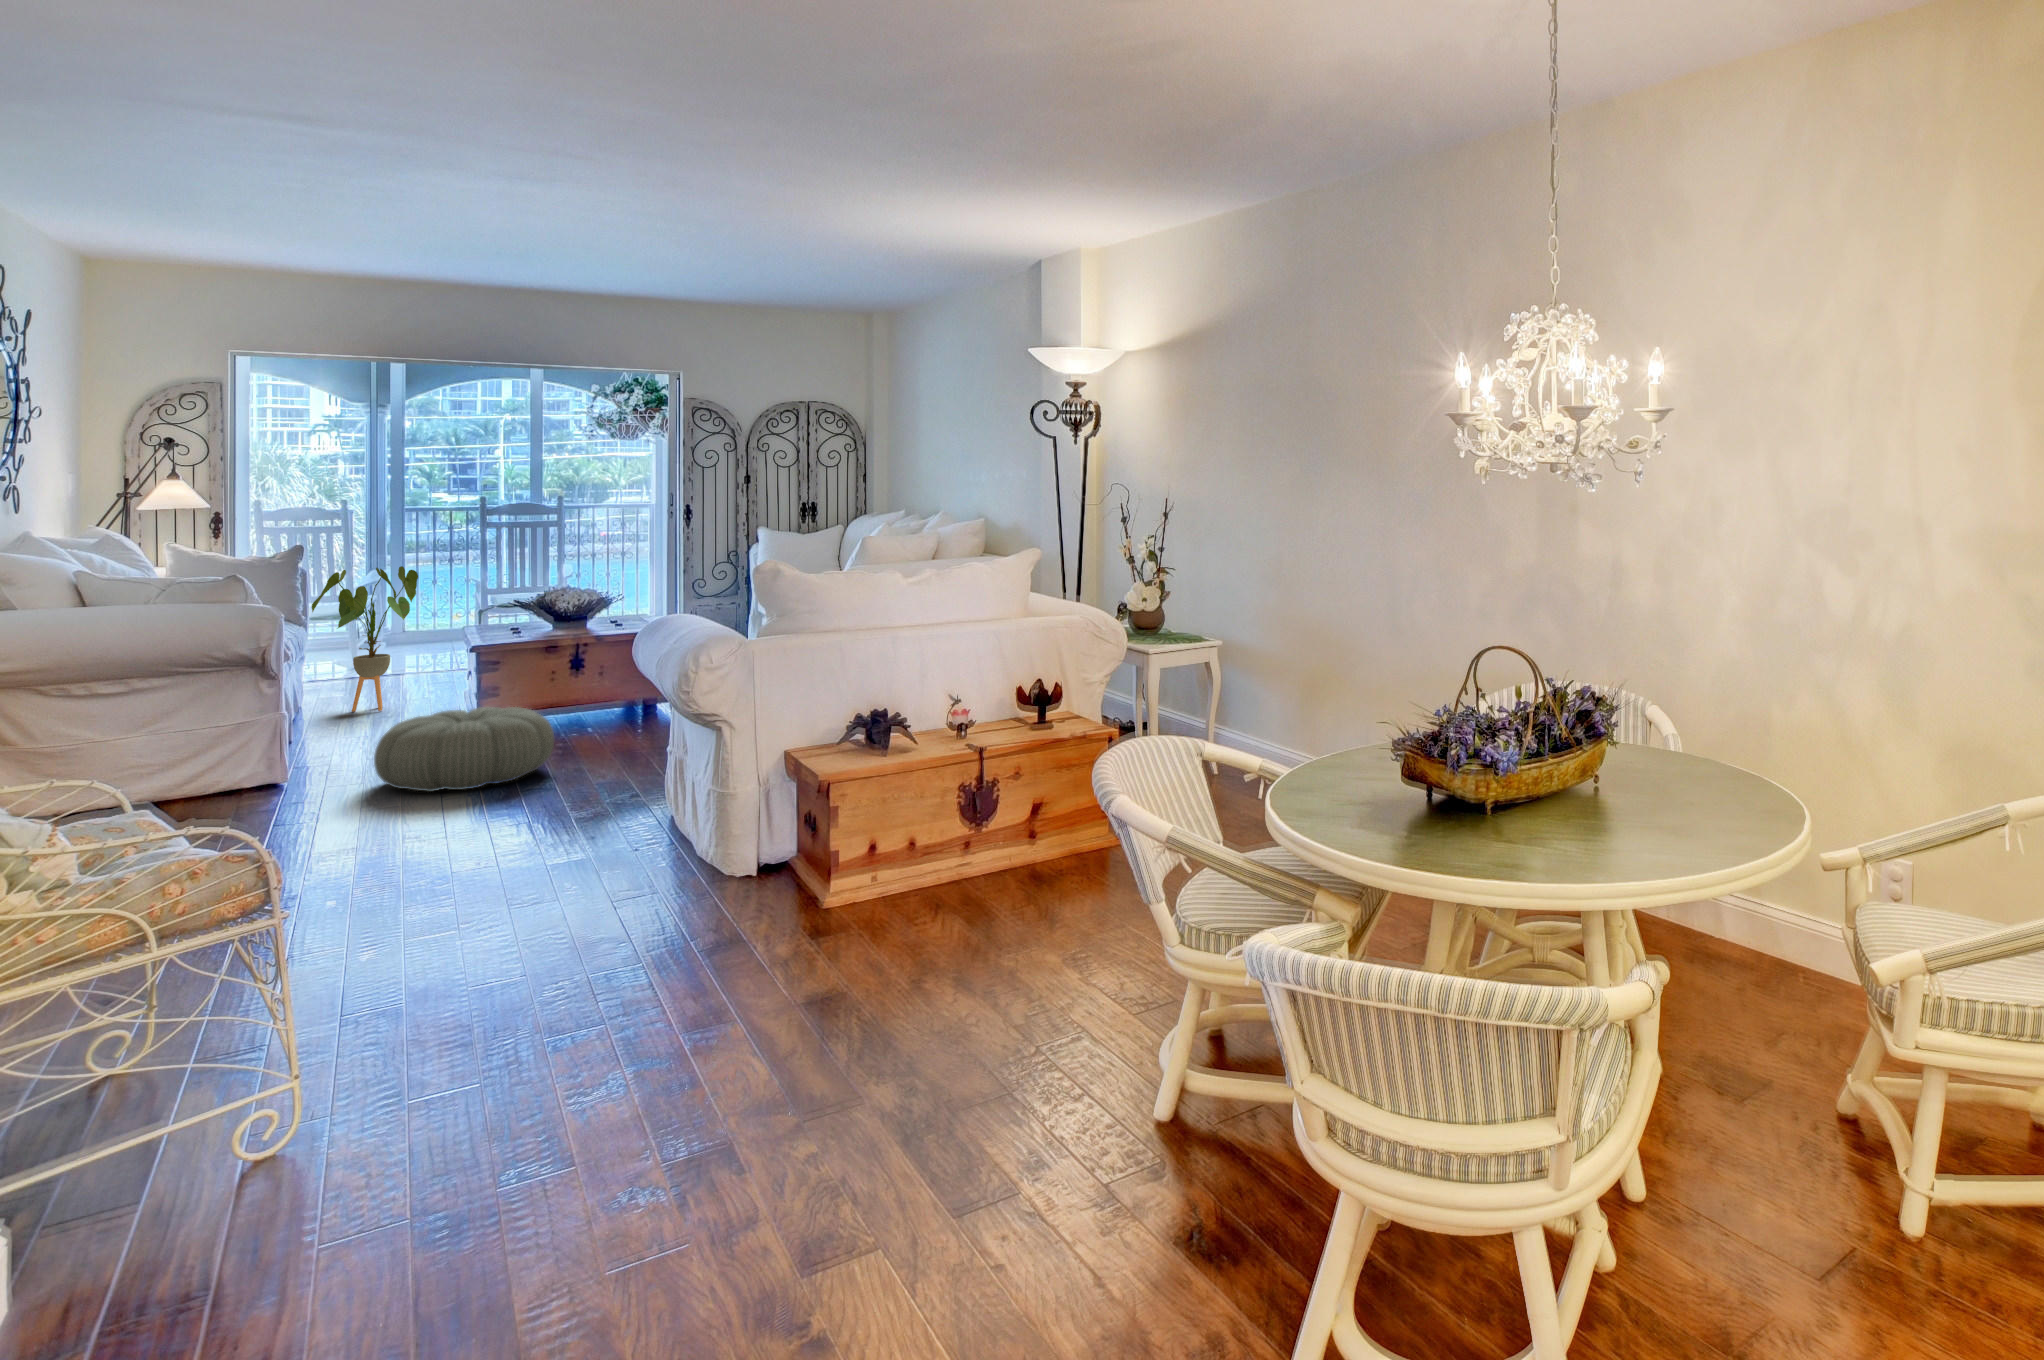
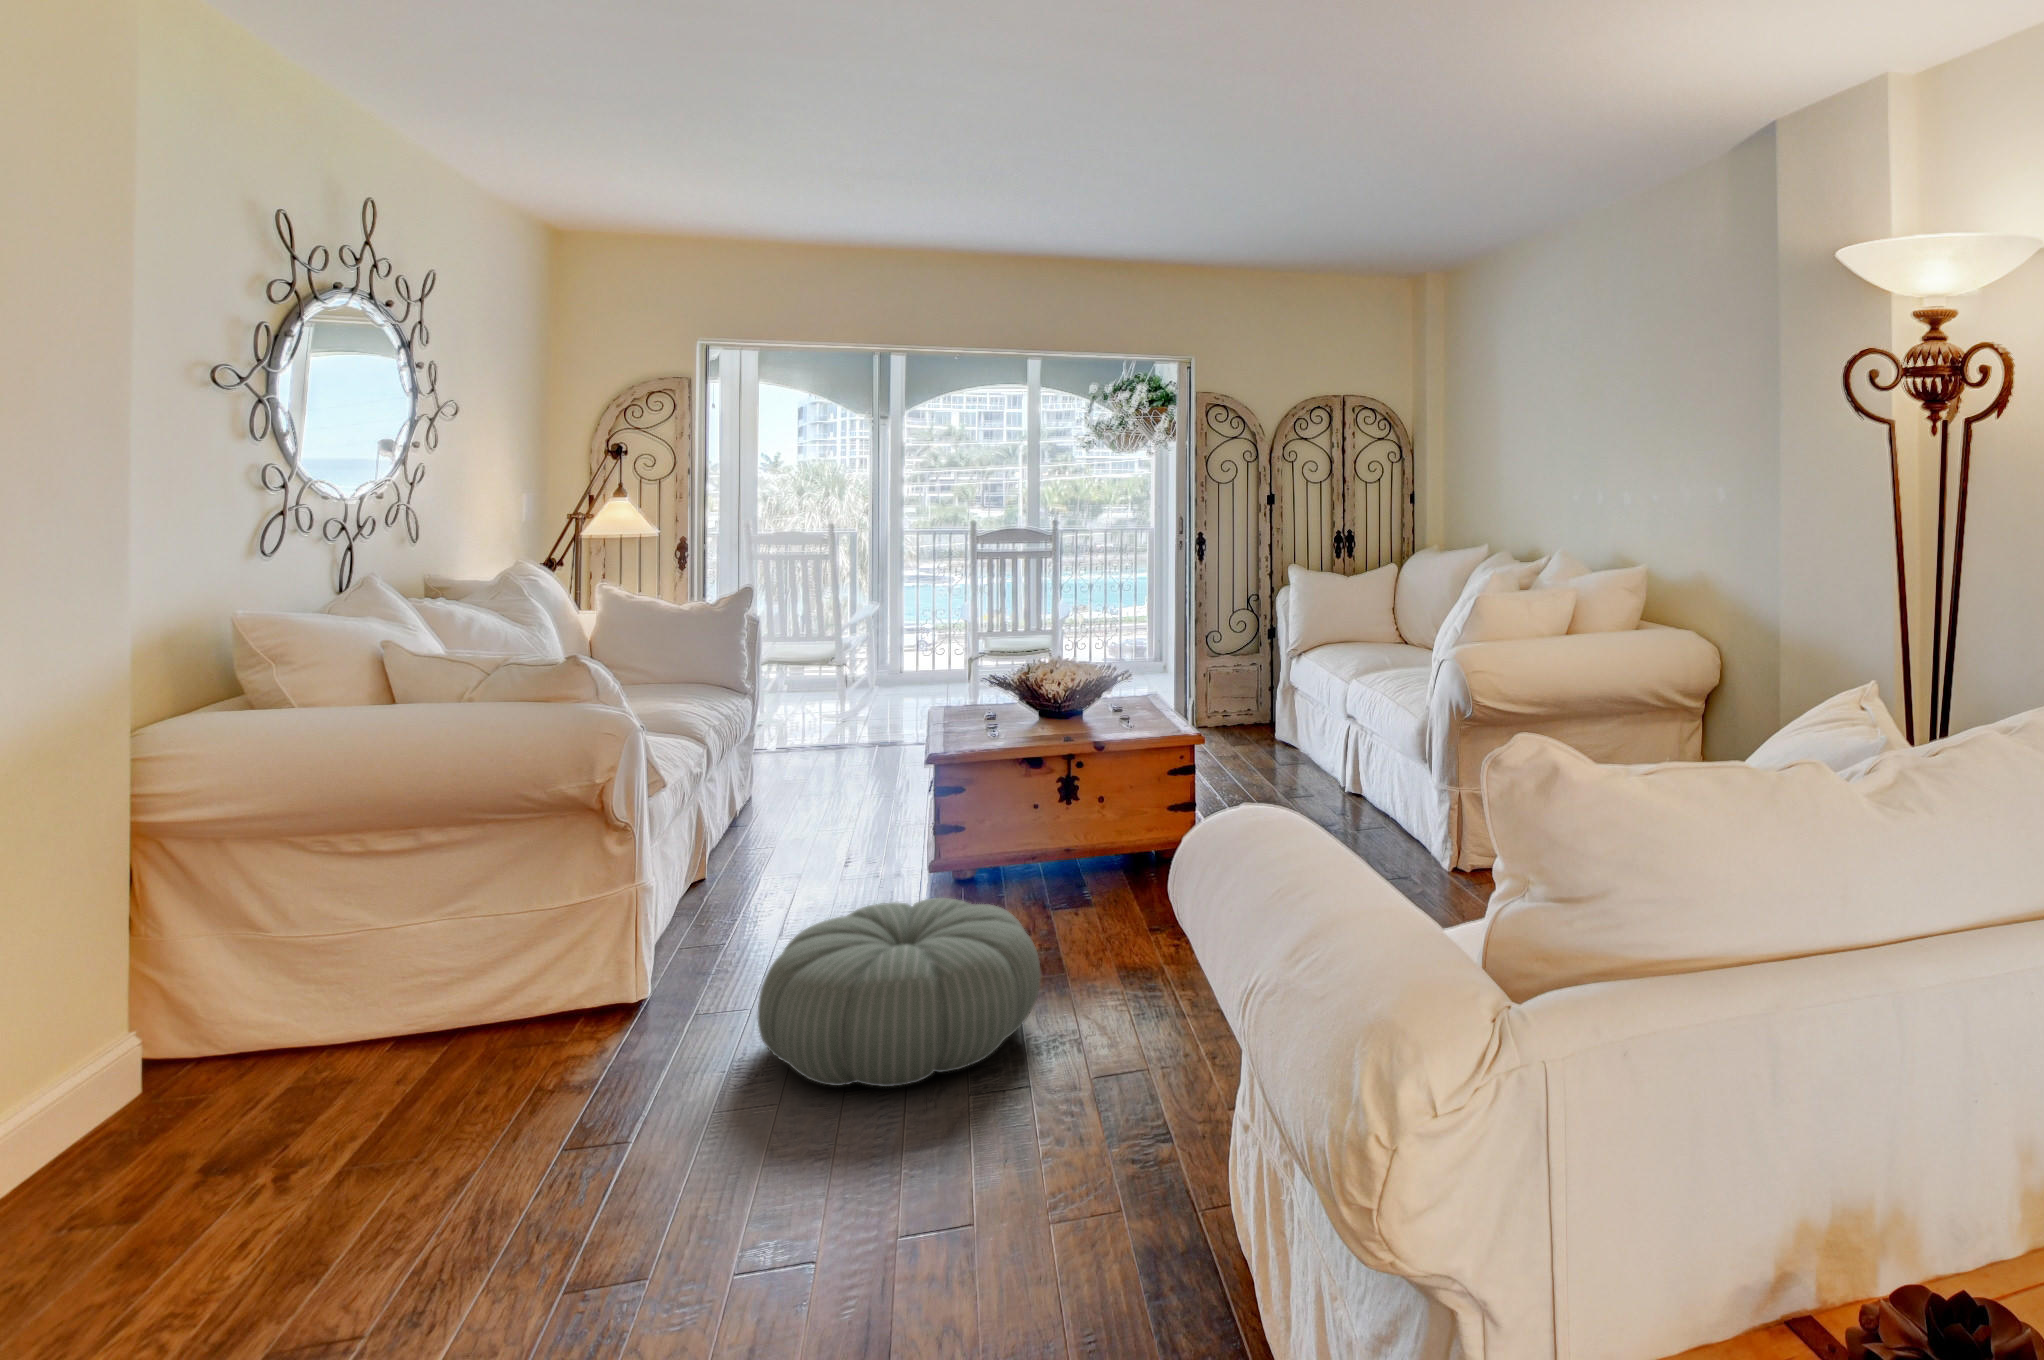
house plant: present [312,566,418,712] -> none [756,620,882,827]

